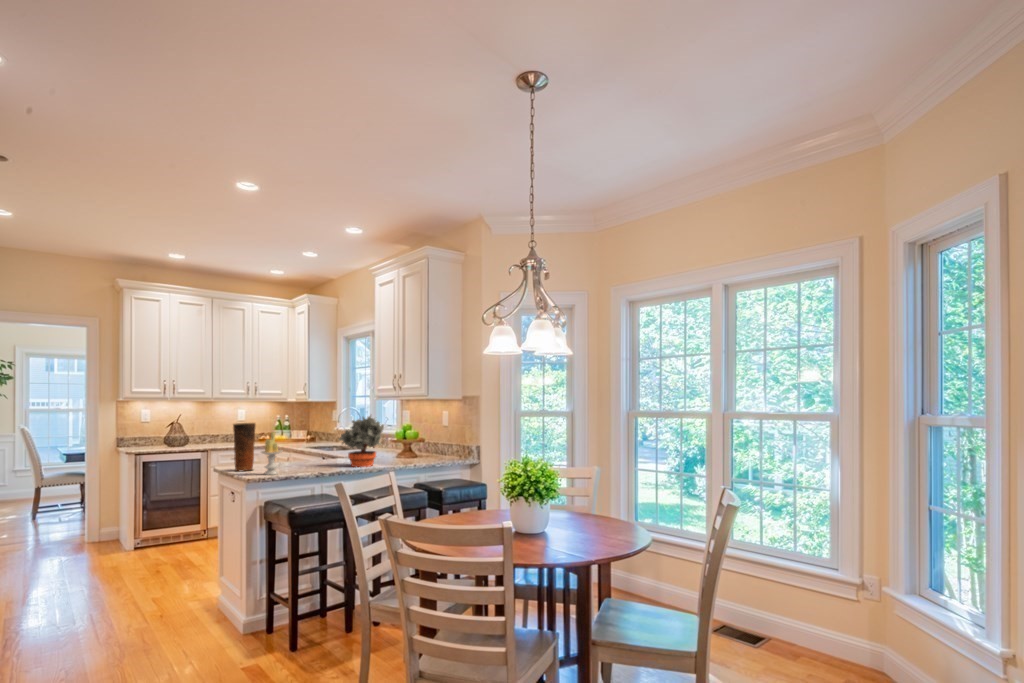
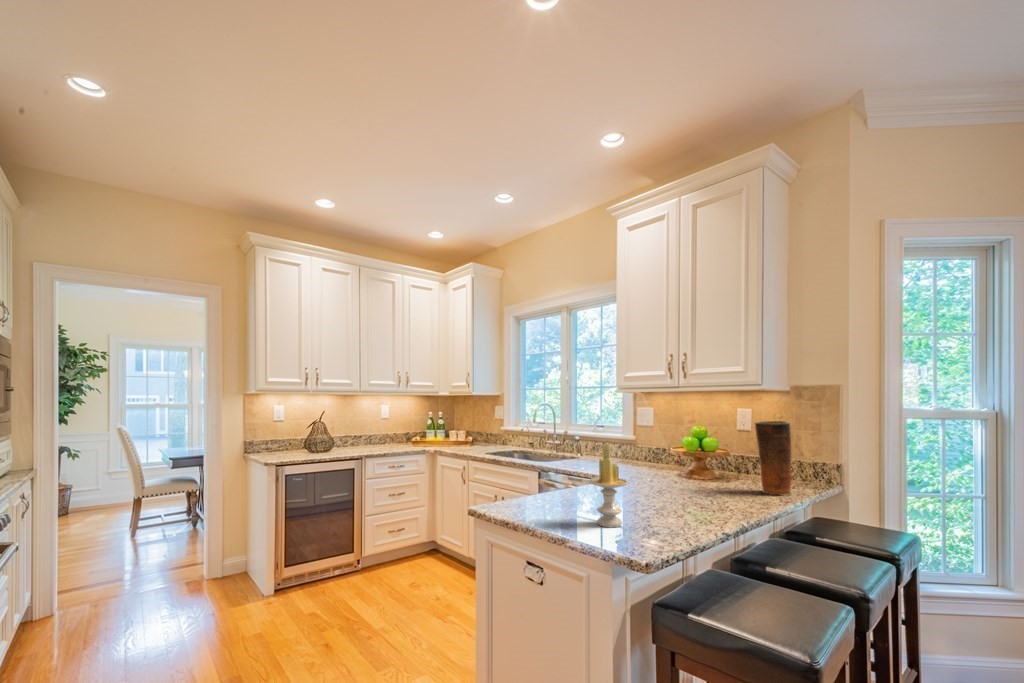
potted plant: present [339,415,384,467] -> none [653,410,730,501]
vase: present [233,423,256,471] -> present [755,421,791,496]

